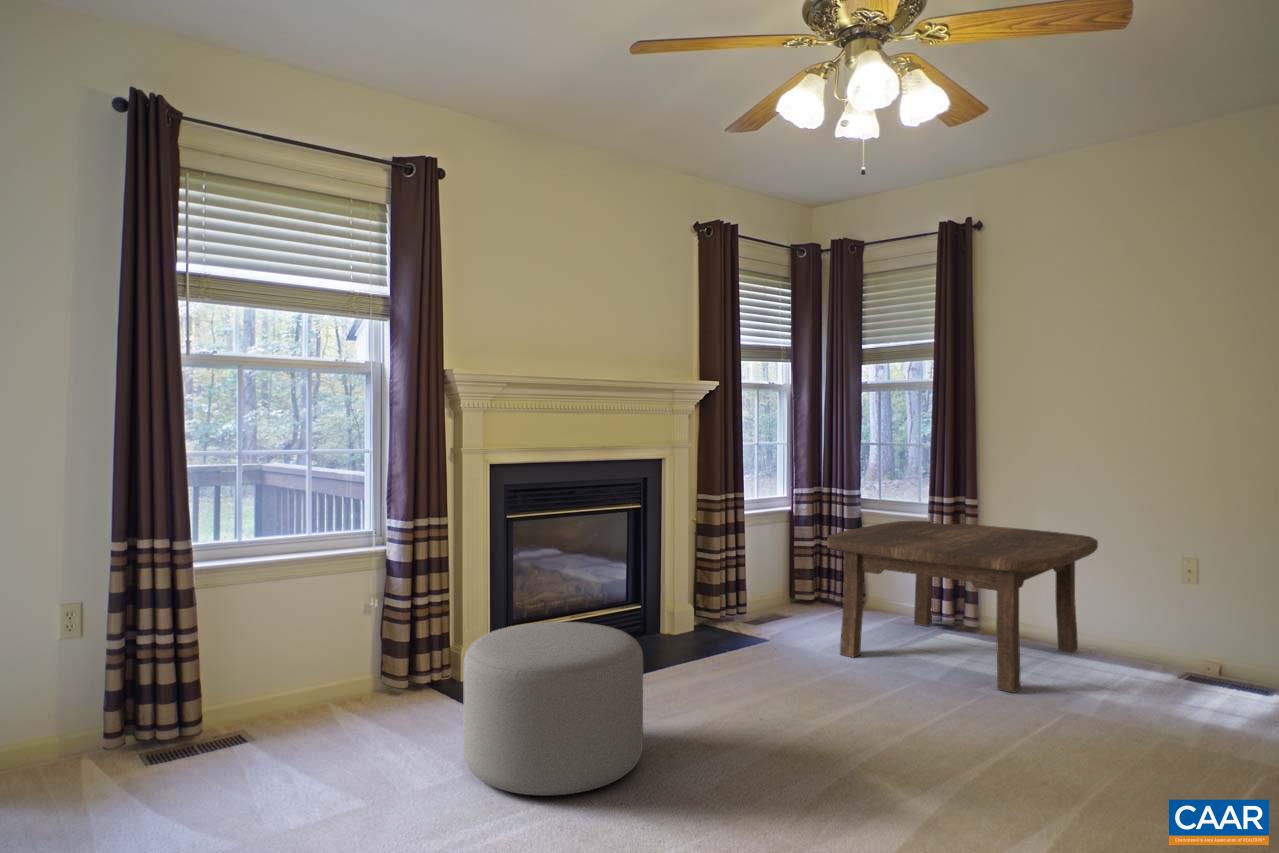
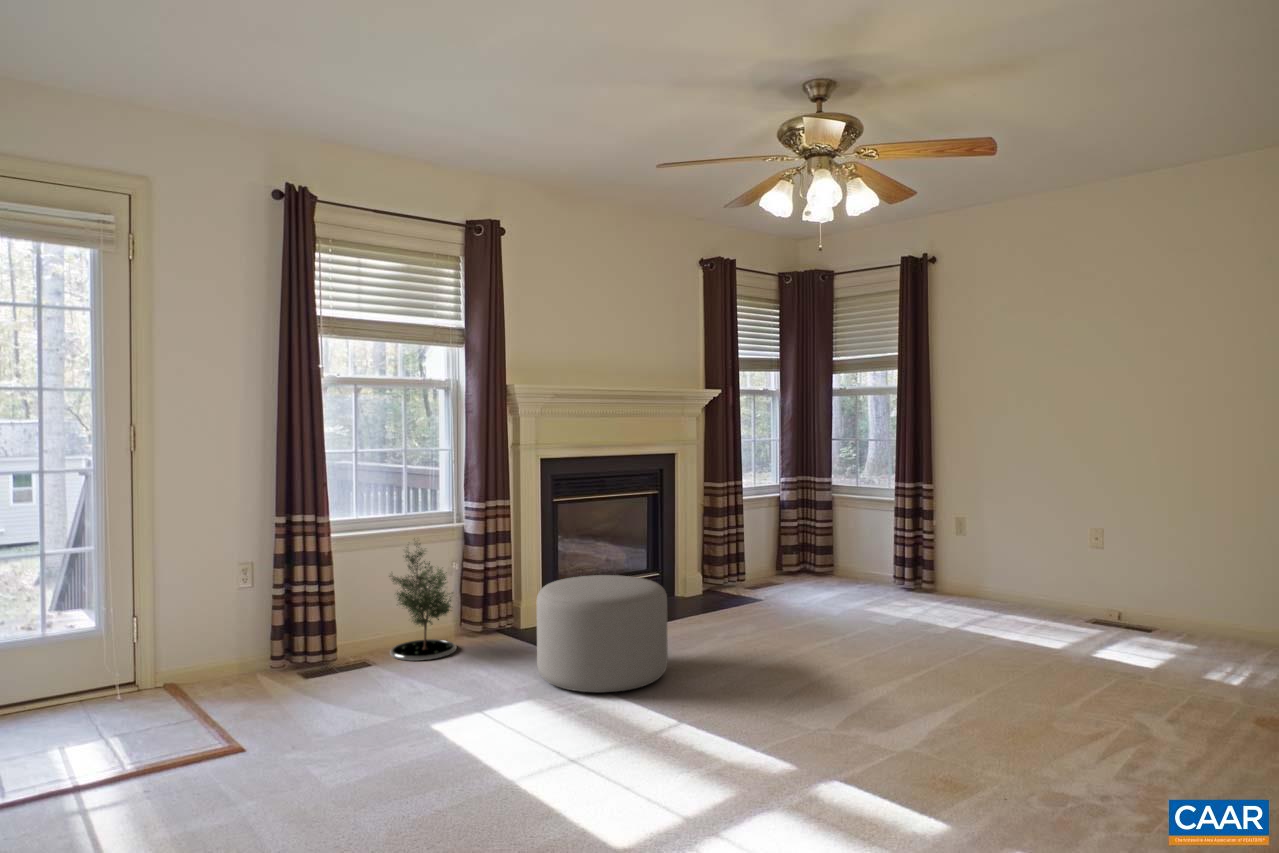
coffee table: present [827,521,1098,693] -> none [808,503,1025,632]
potted tree: none [274,568,369,734] -> present [389,544,456,661]

